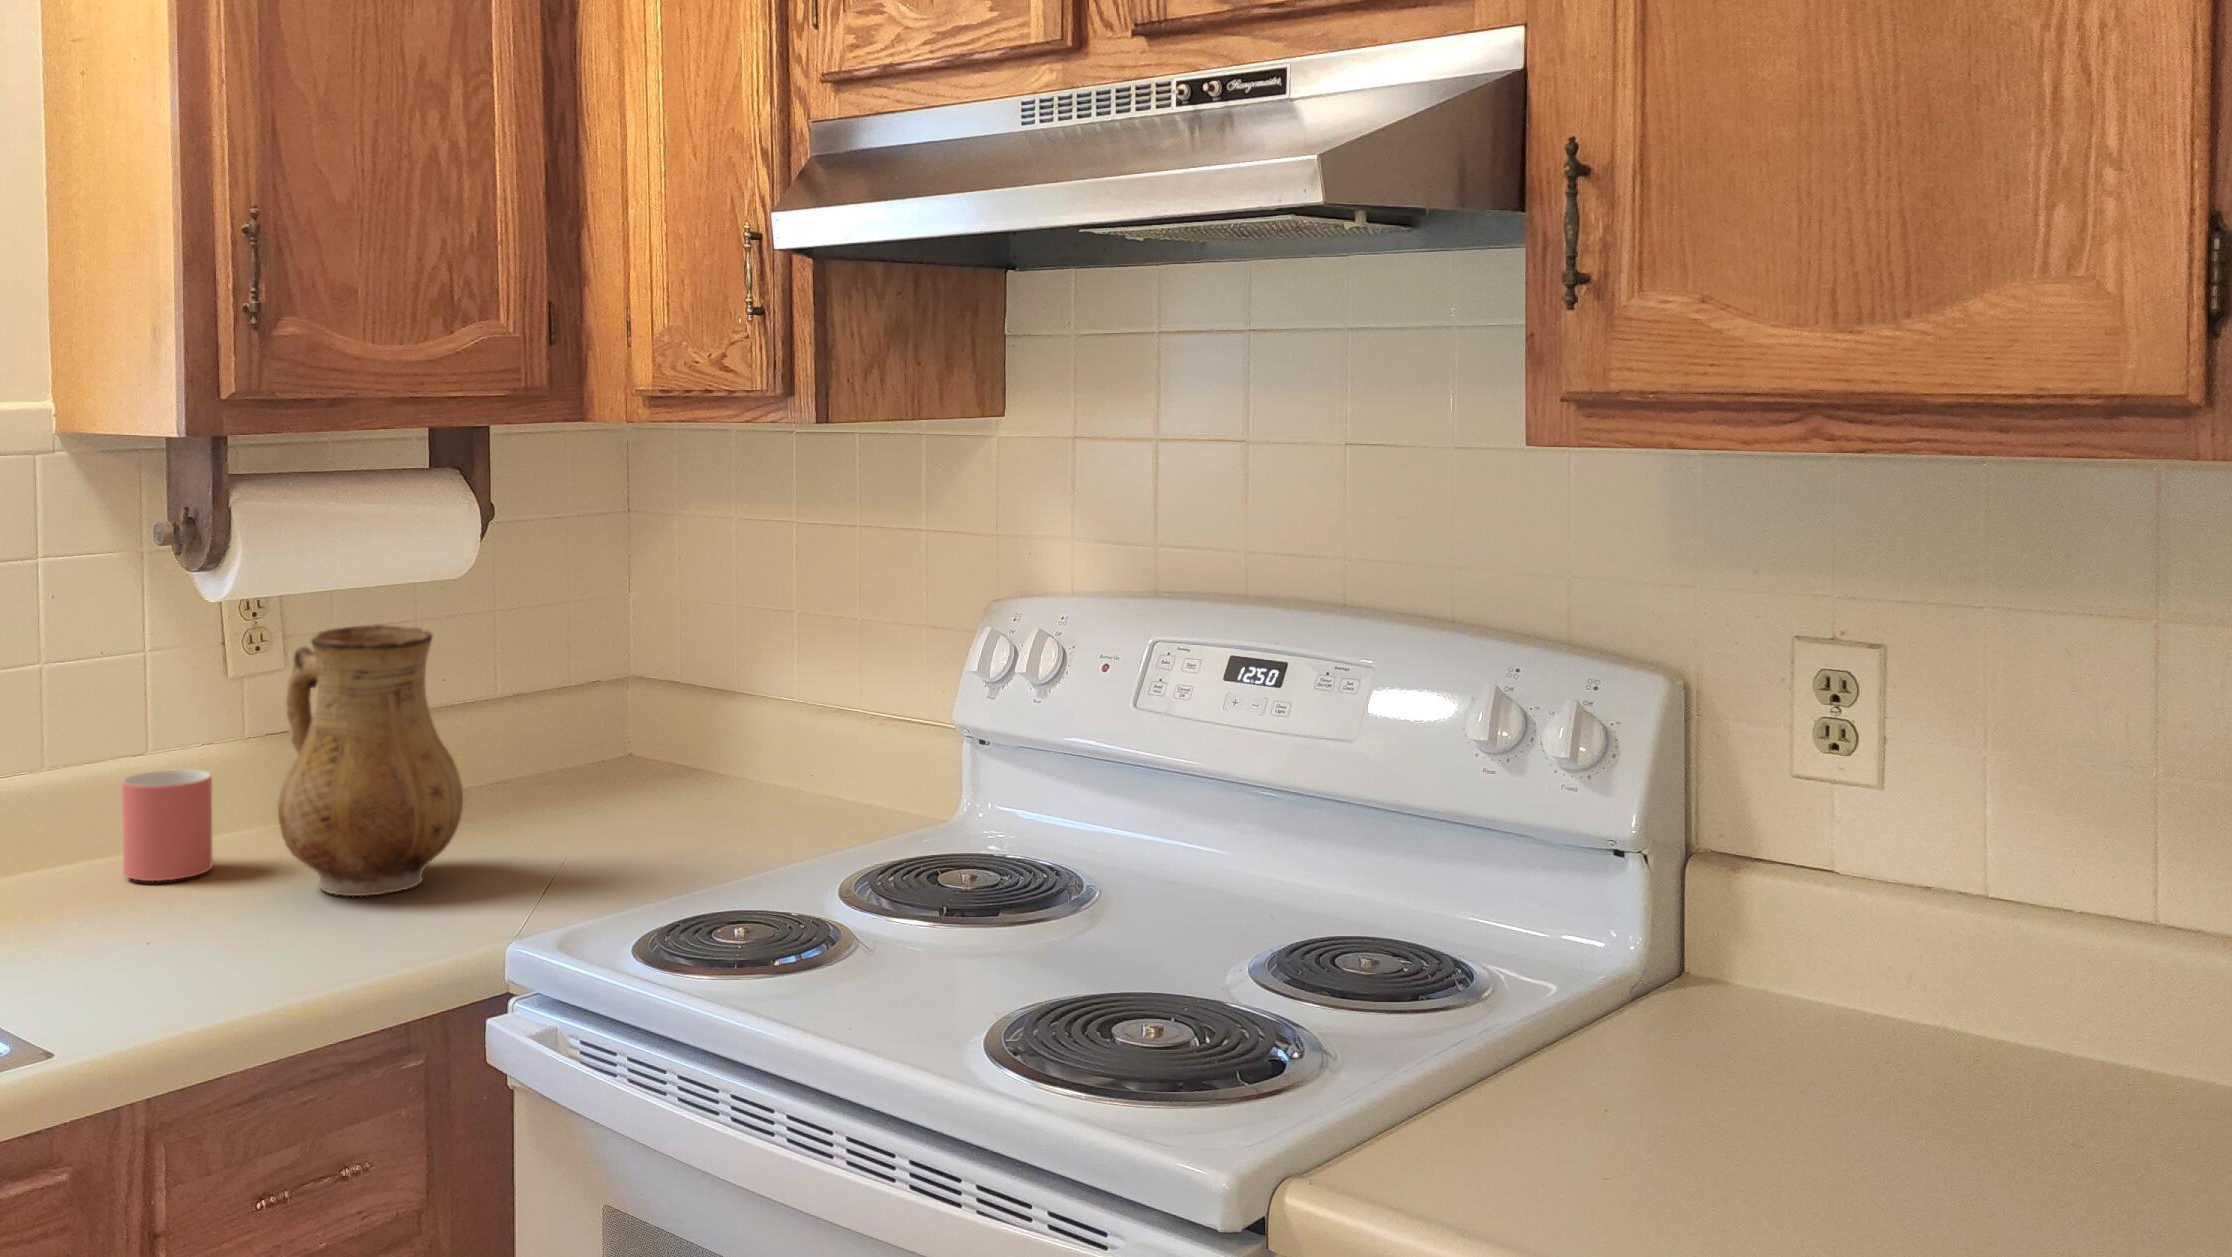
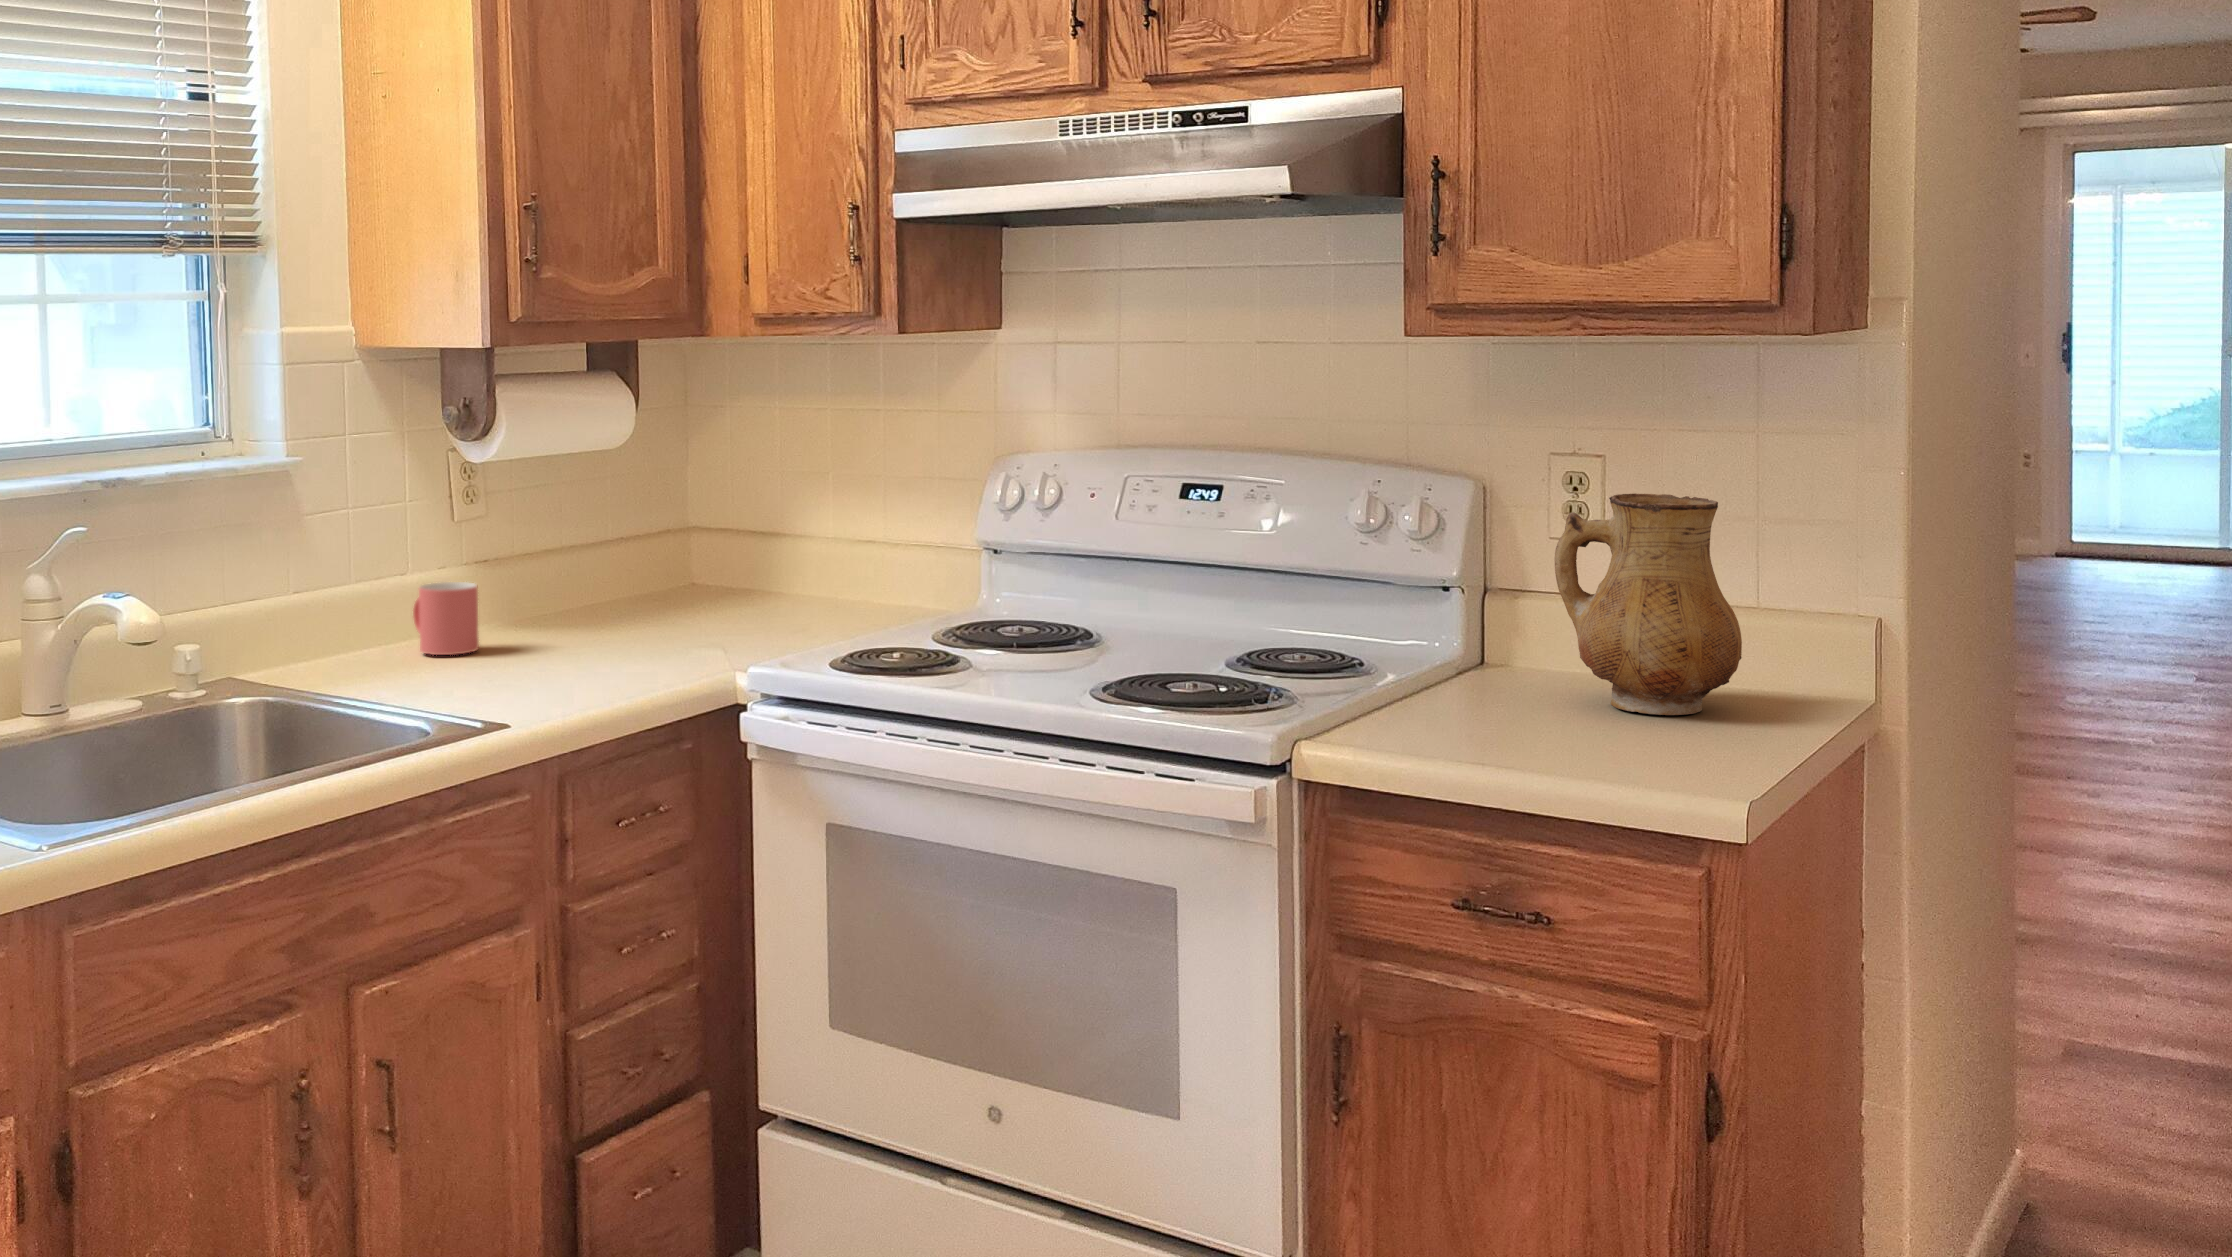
ceramic pitcher: present [278,625,463,896] -> present [1554,493,1742,715]

